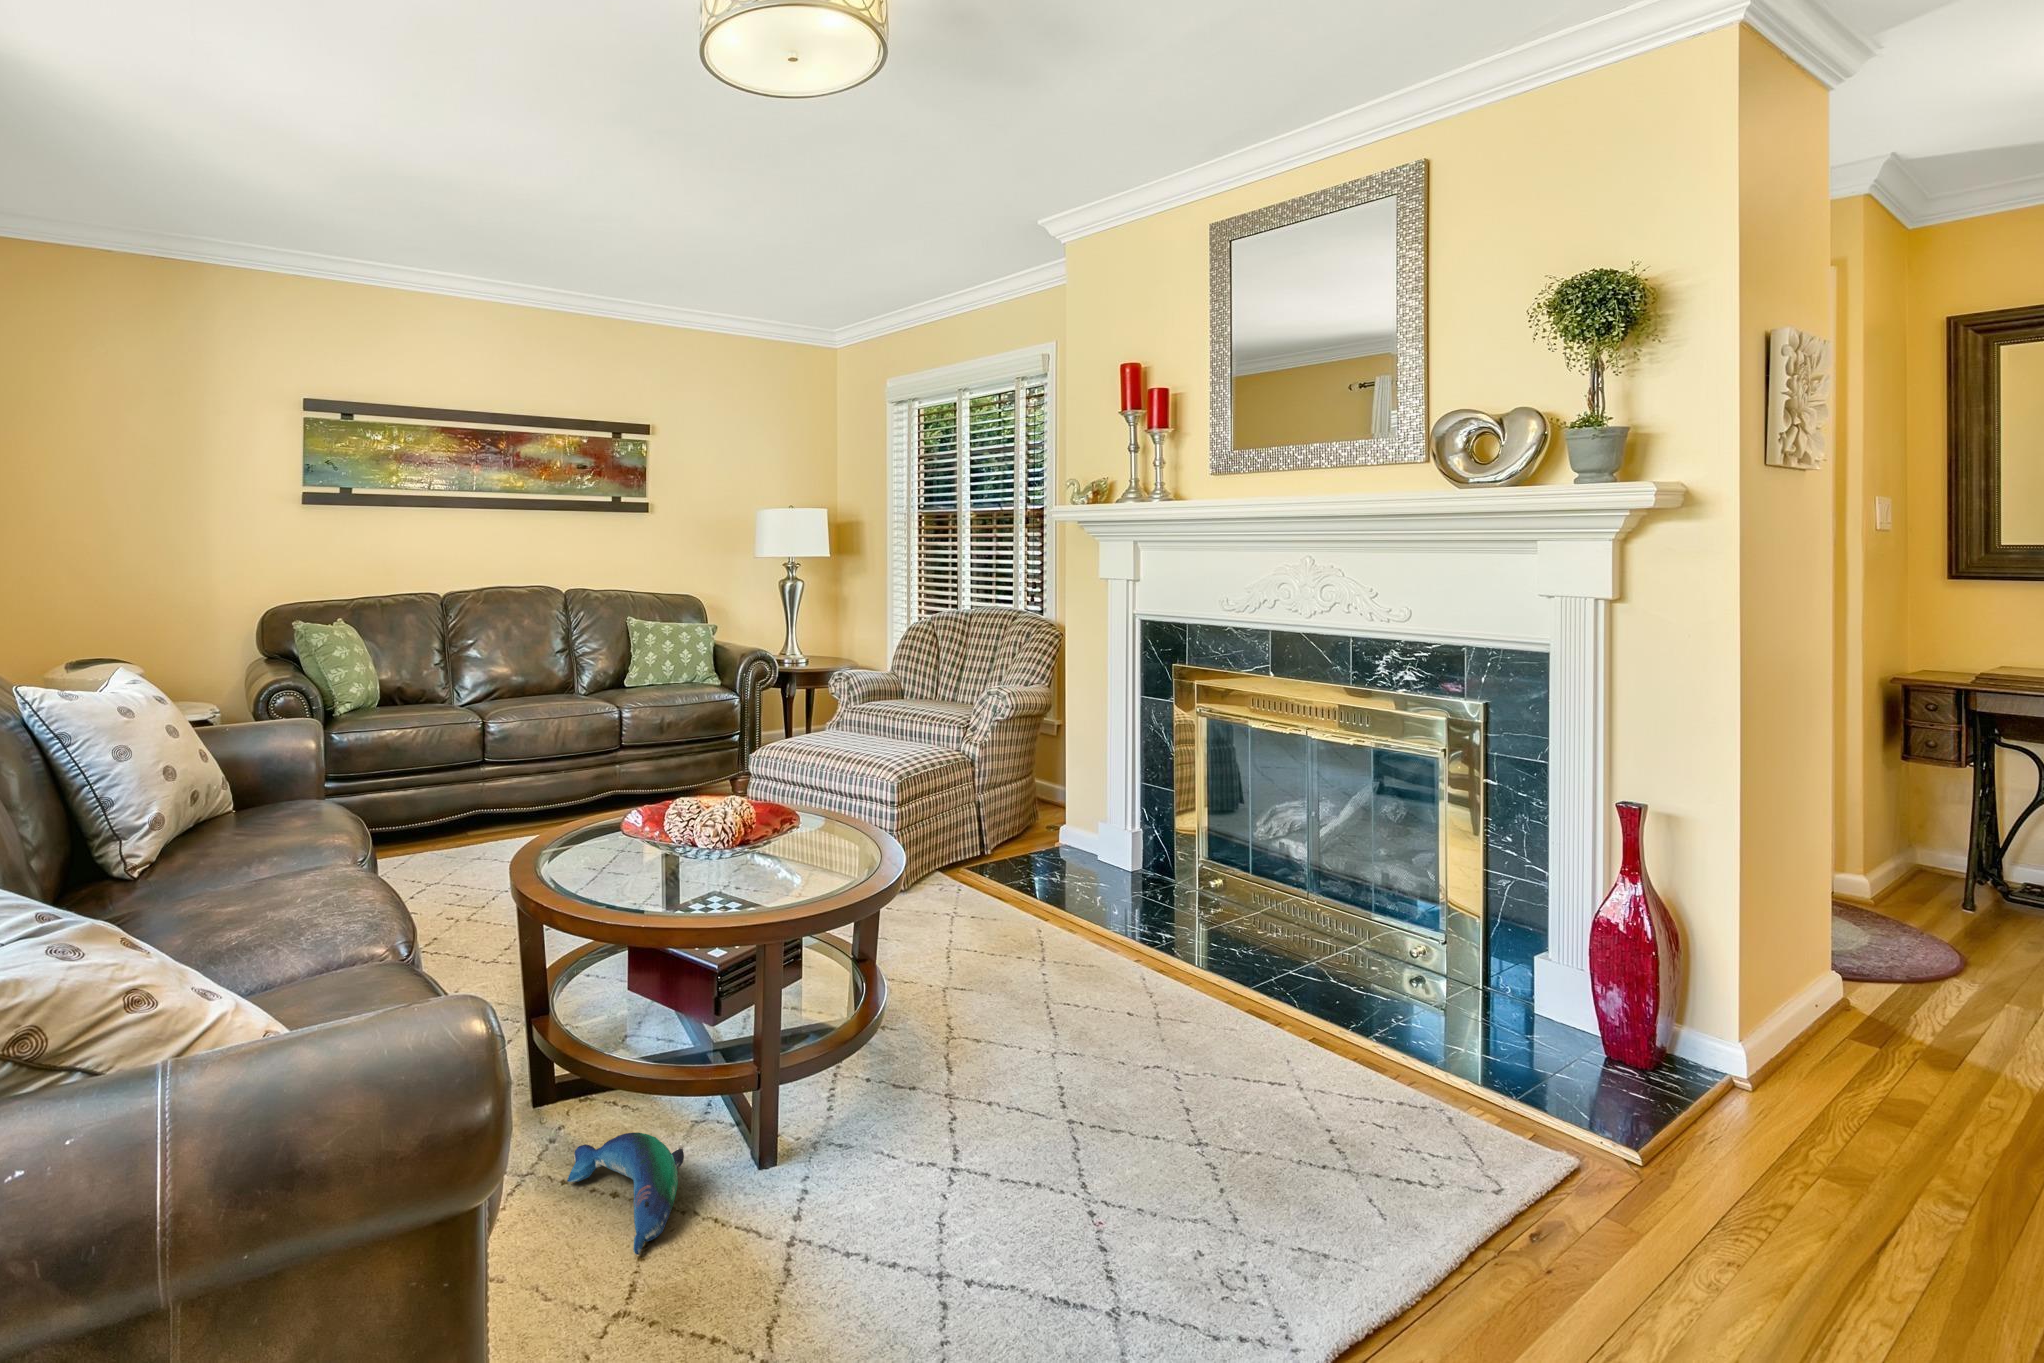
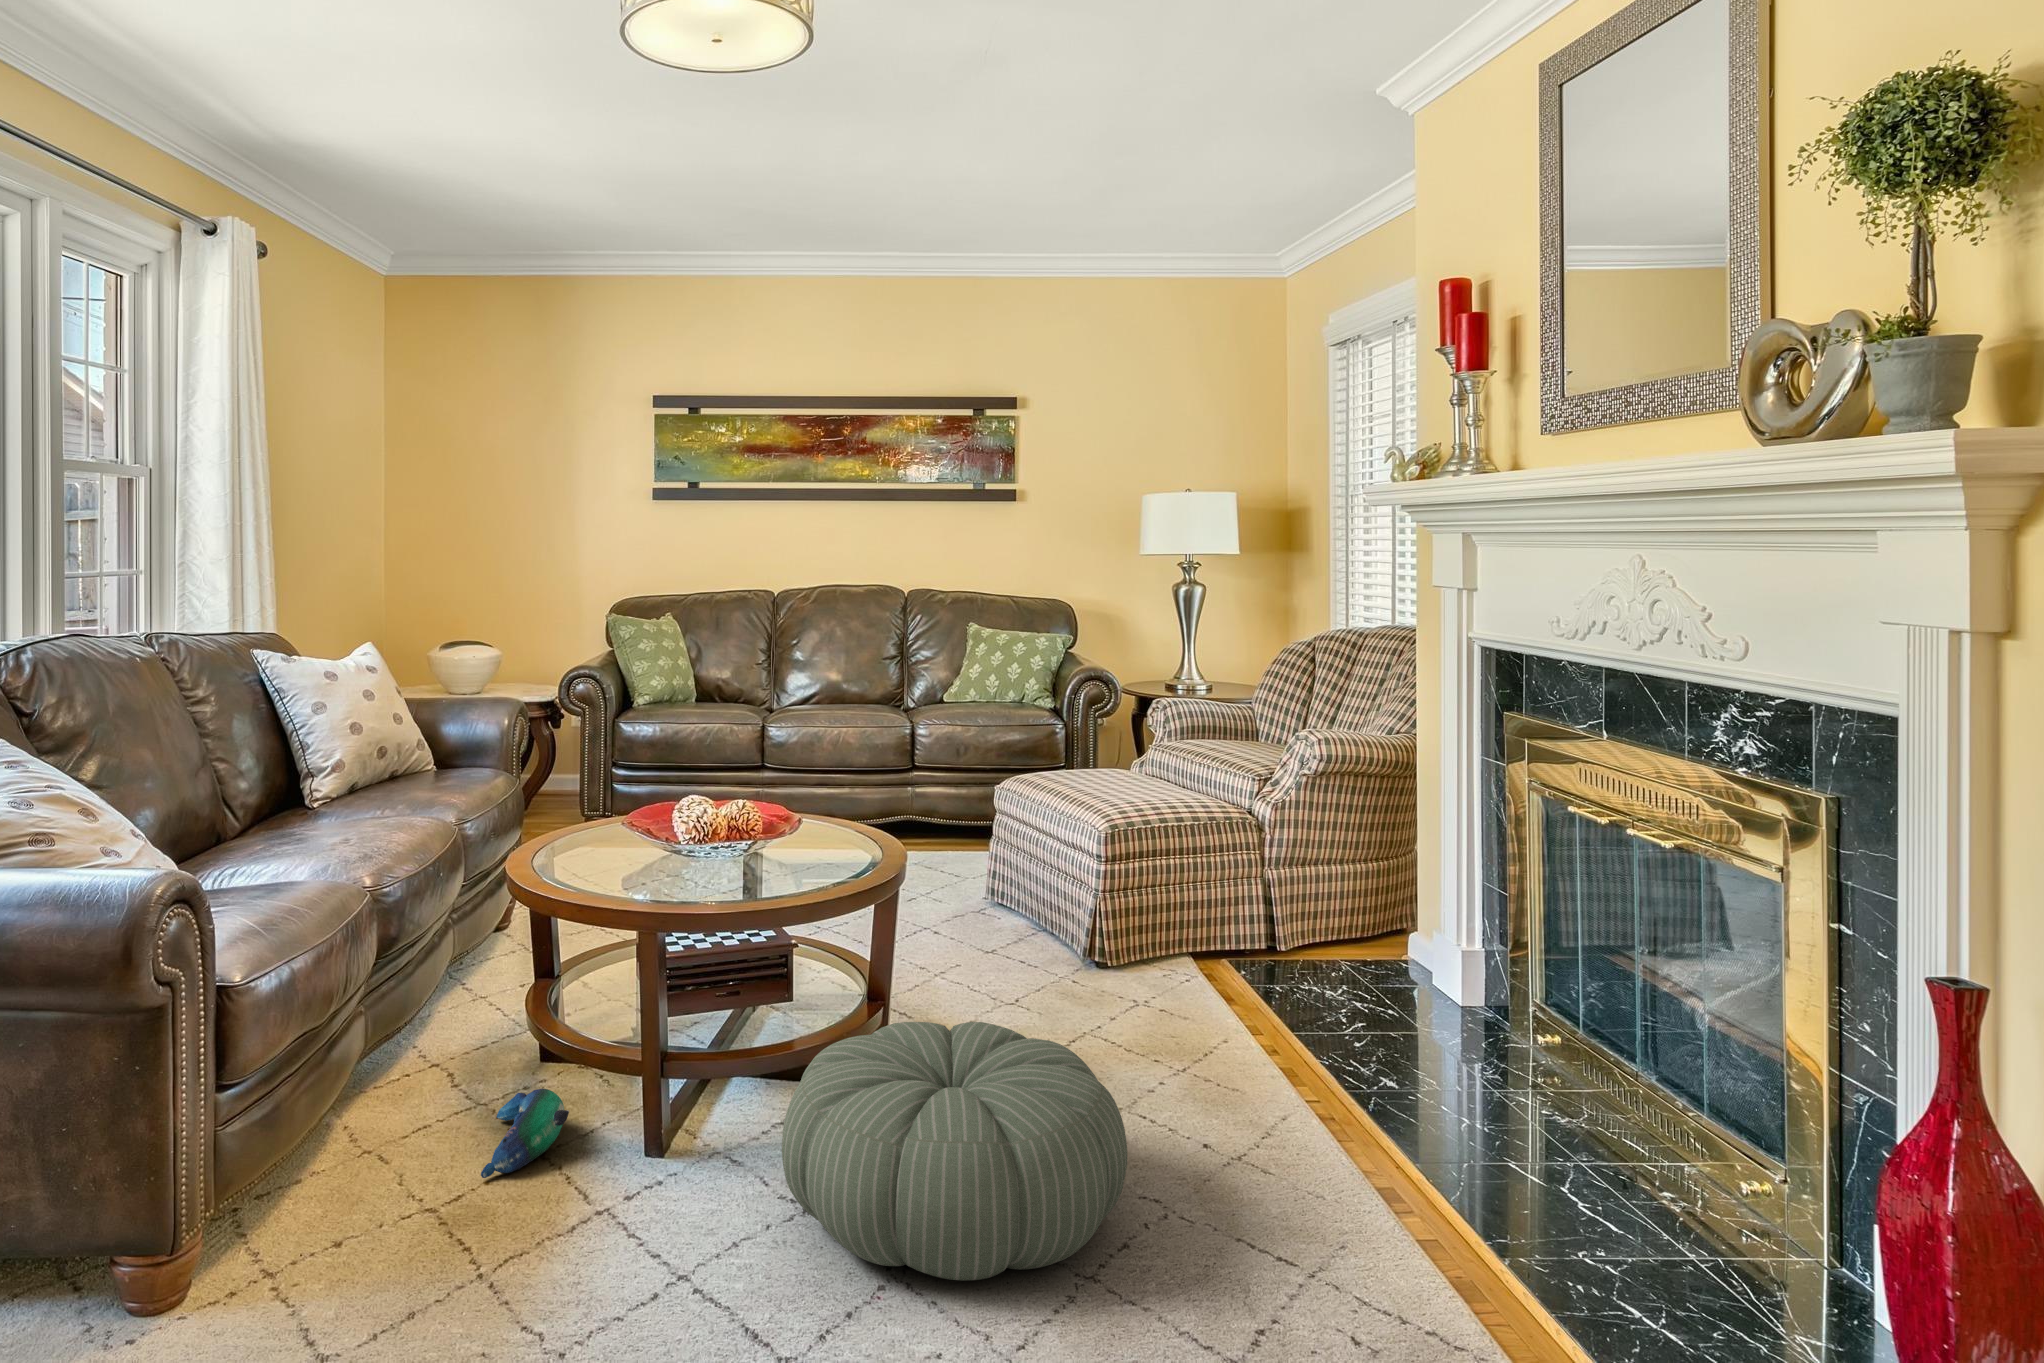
pouf: none [908,957,1216,1197] -> present [782,1022,1127,1281]

